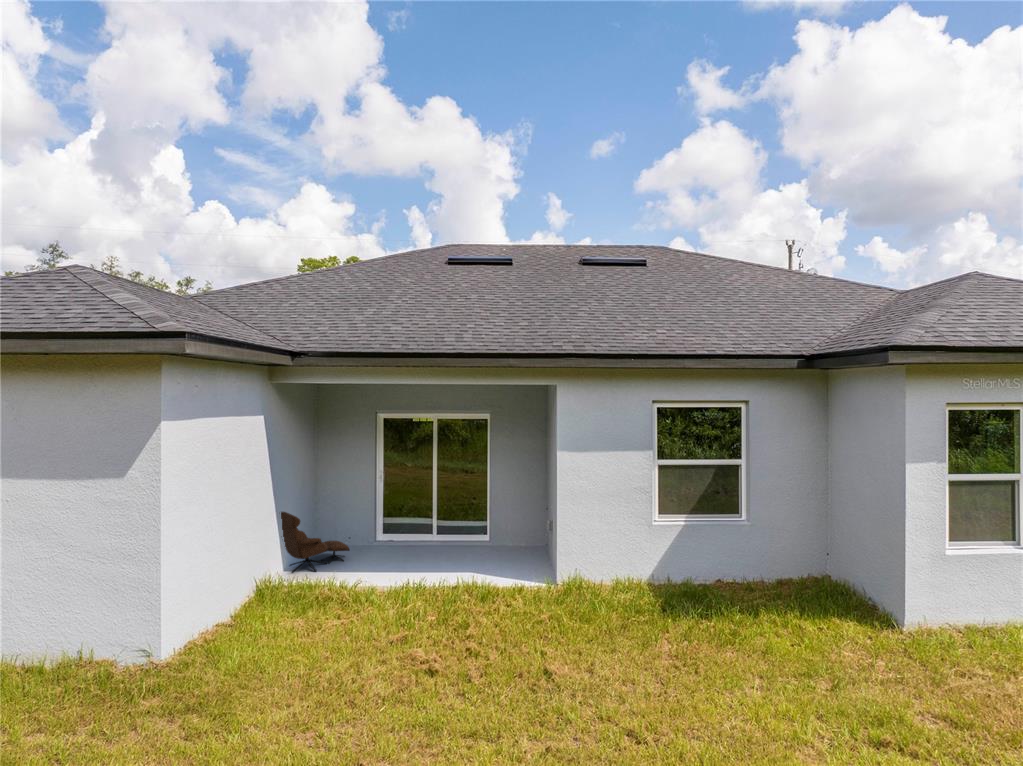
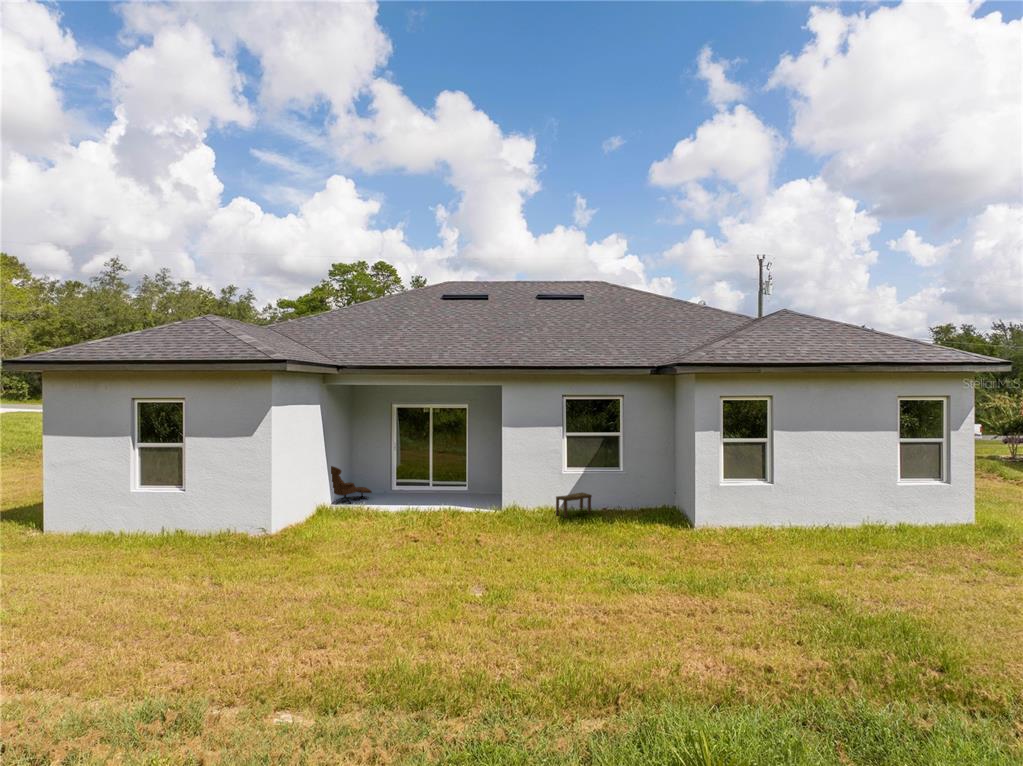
bench: none [651,553,707,601] -> present [556,492,592,518]

